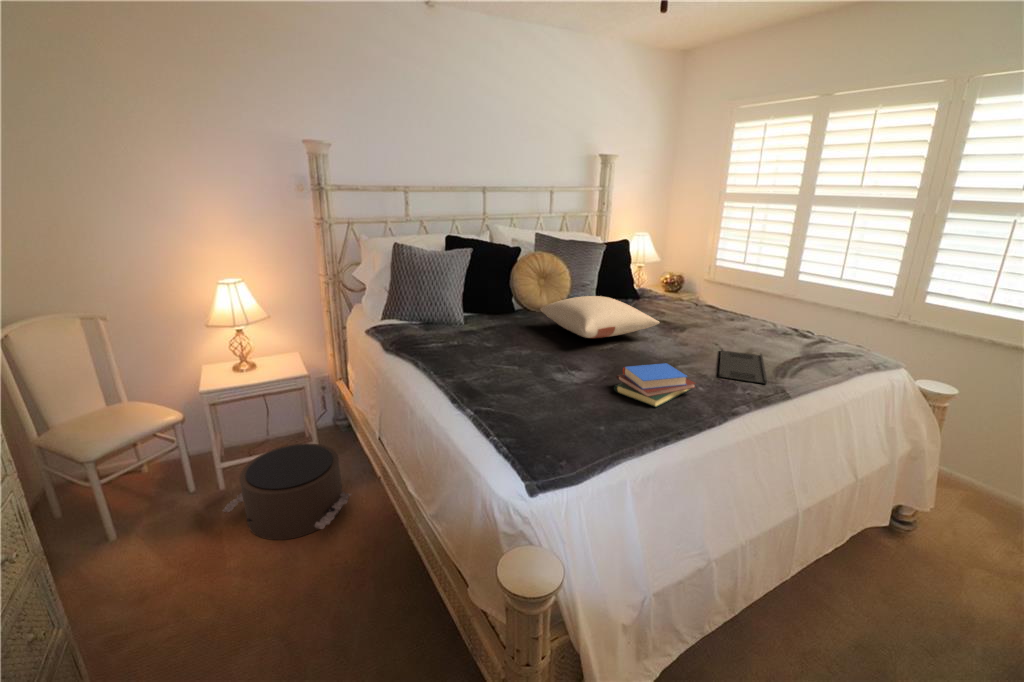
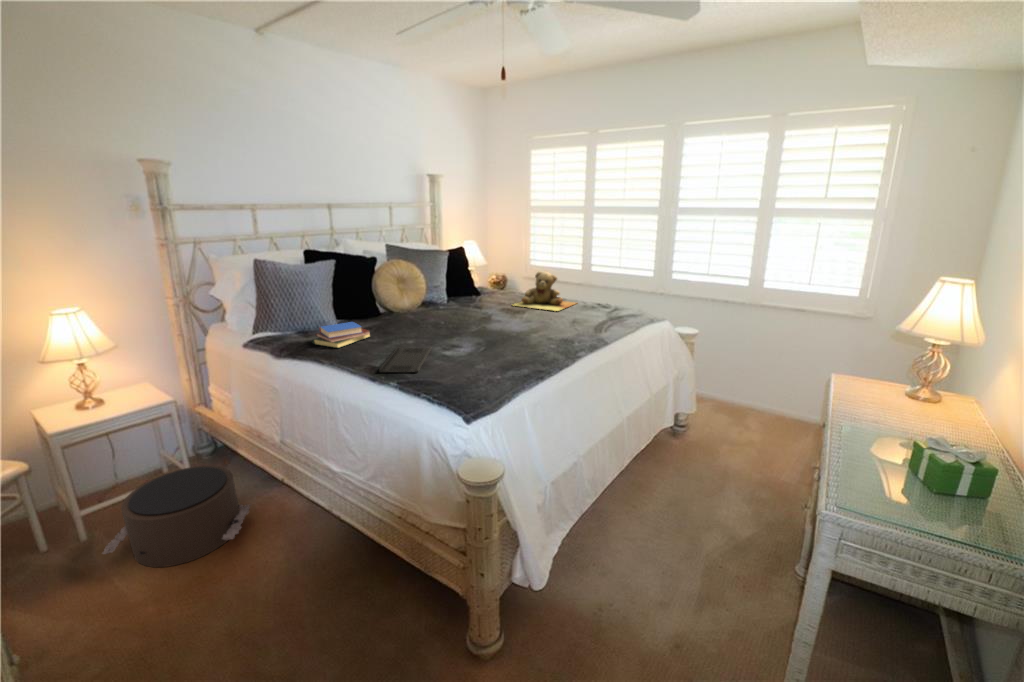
teddy bear: none [670,279,765,334] -> present [514,272,576,311]
pillow: present [541,296,659,338] -> none [409,292,508,325]
tray: present [719,349,767,384] -> present [379,347,431,372]
book: present [614,363,696,407] -> present [312,322,370,348]

